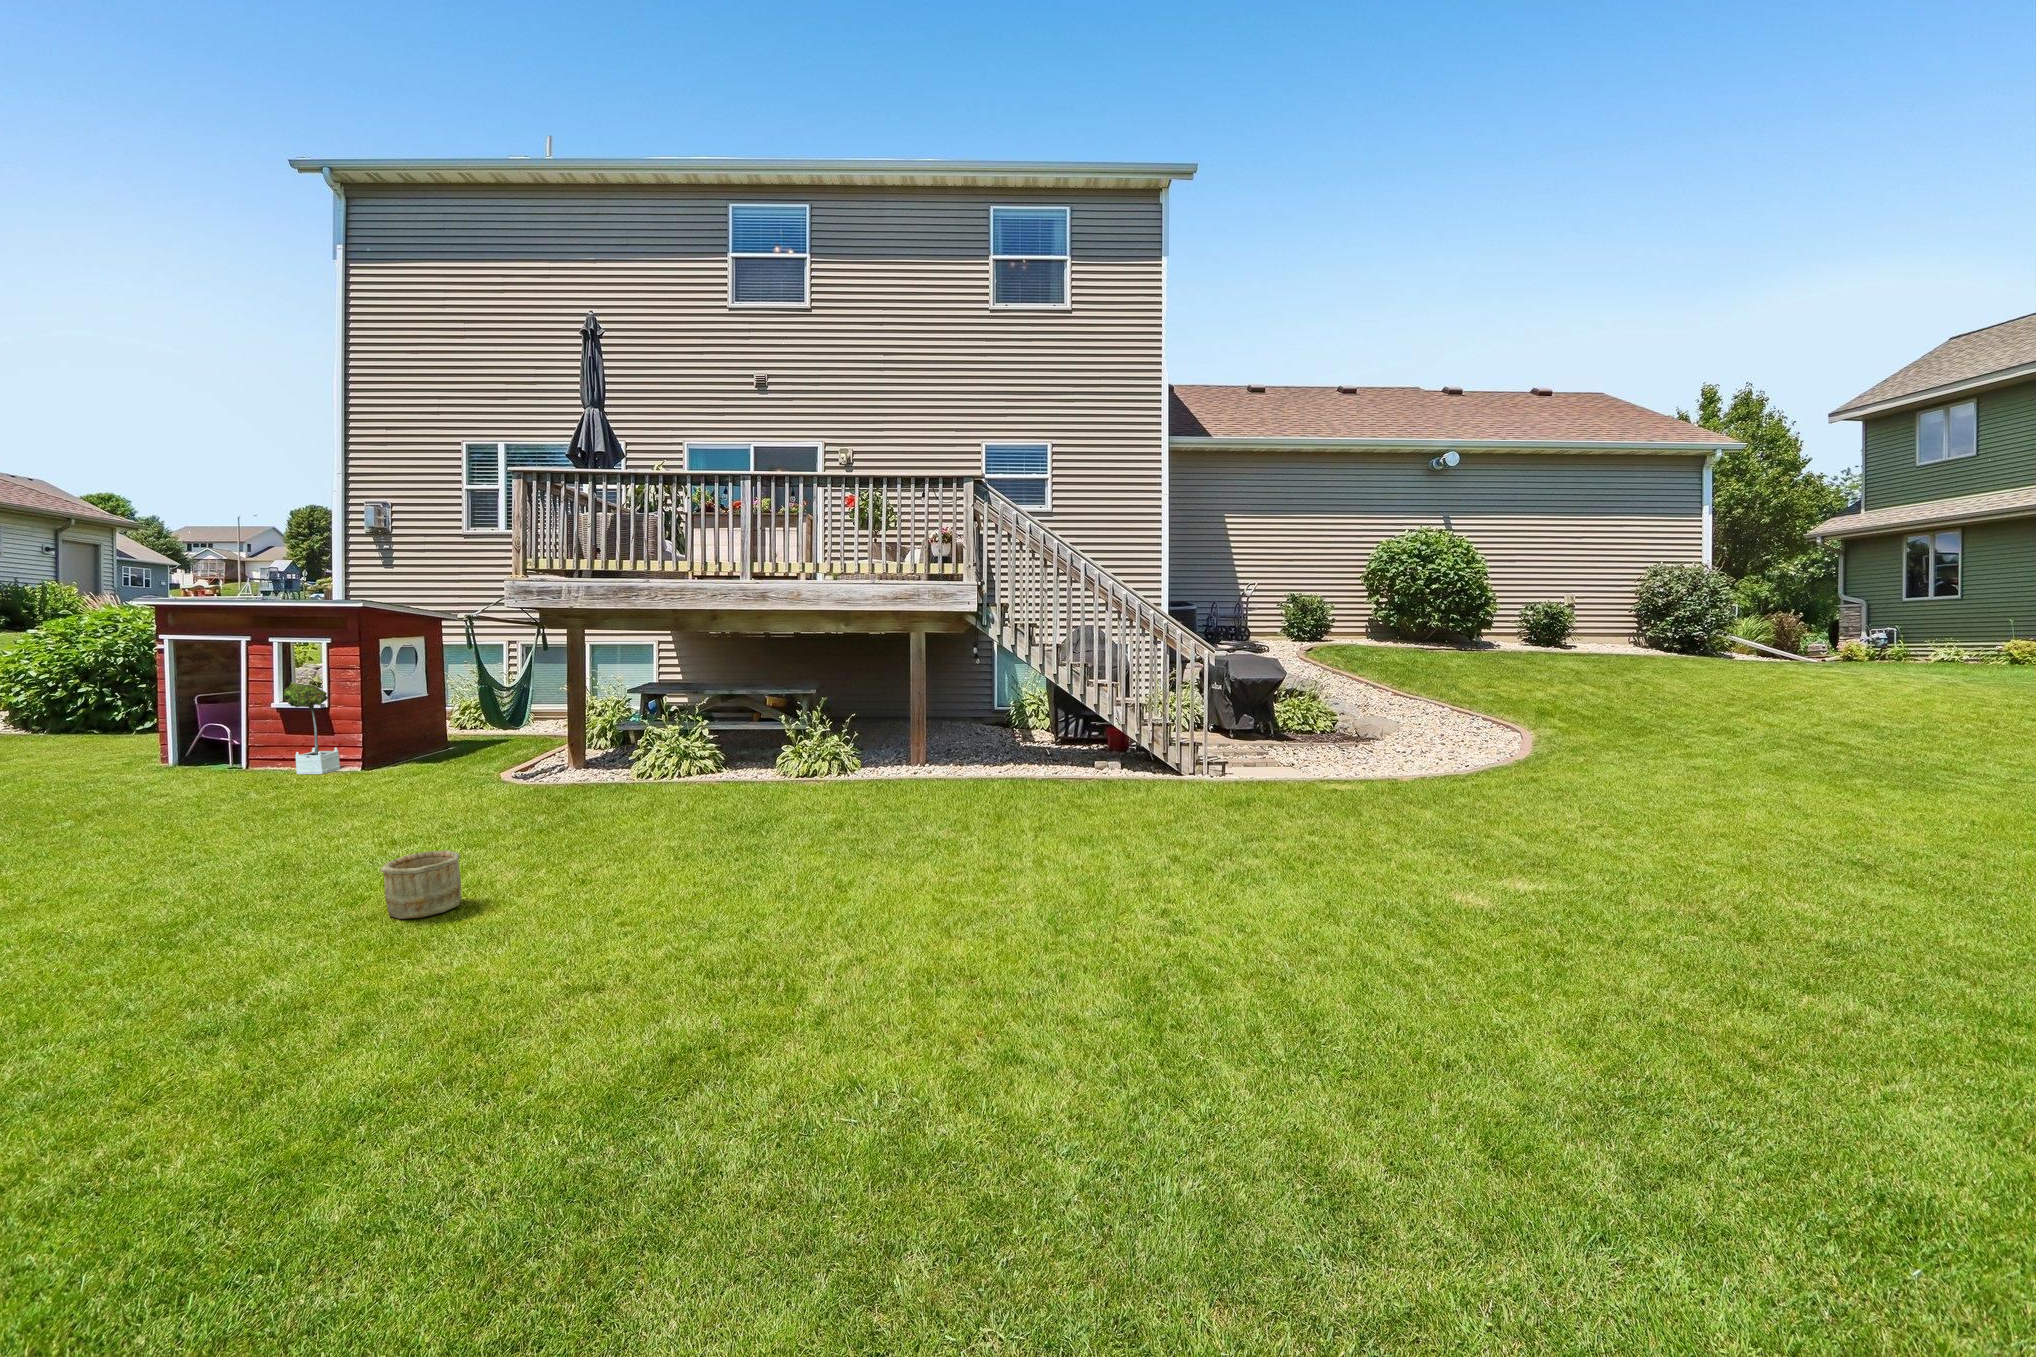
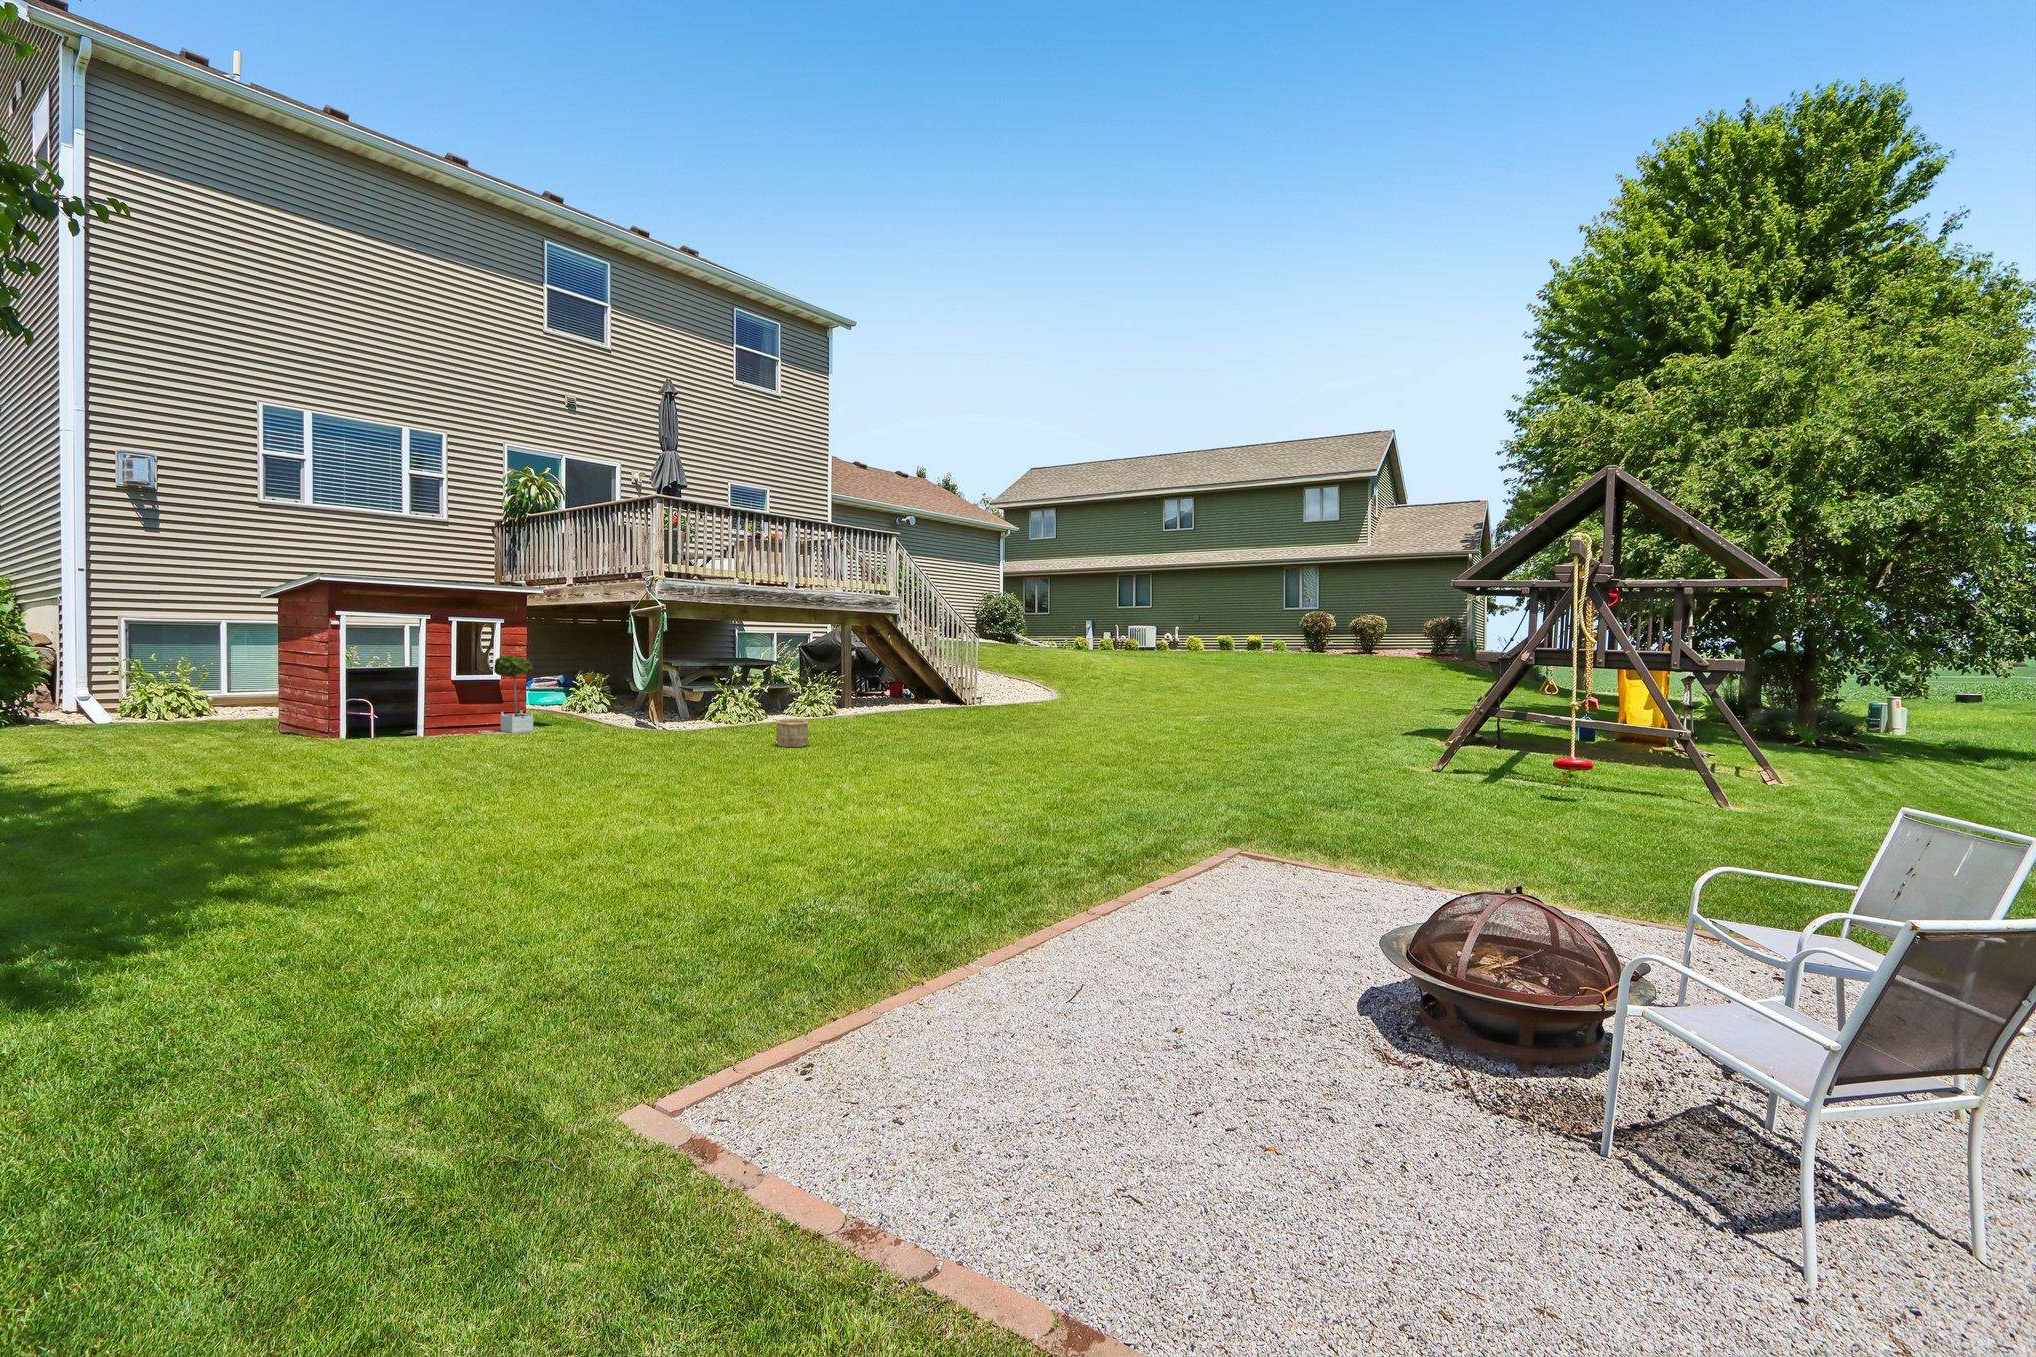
wooden bucket: present [380,850,461,919] -> present [776,719,809,747]

